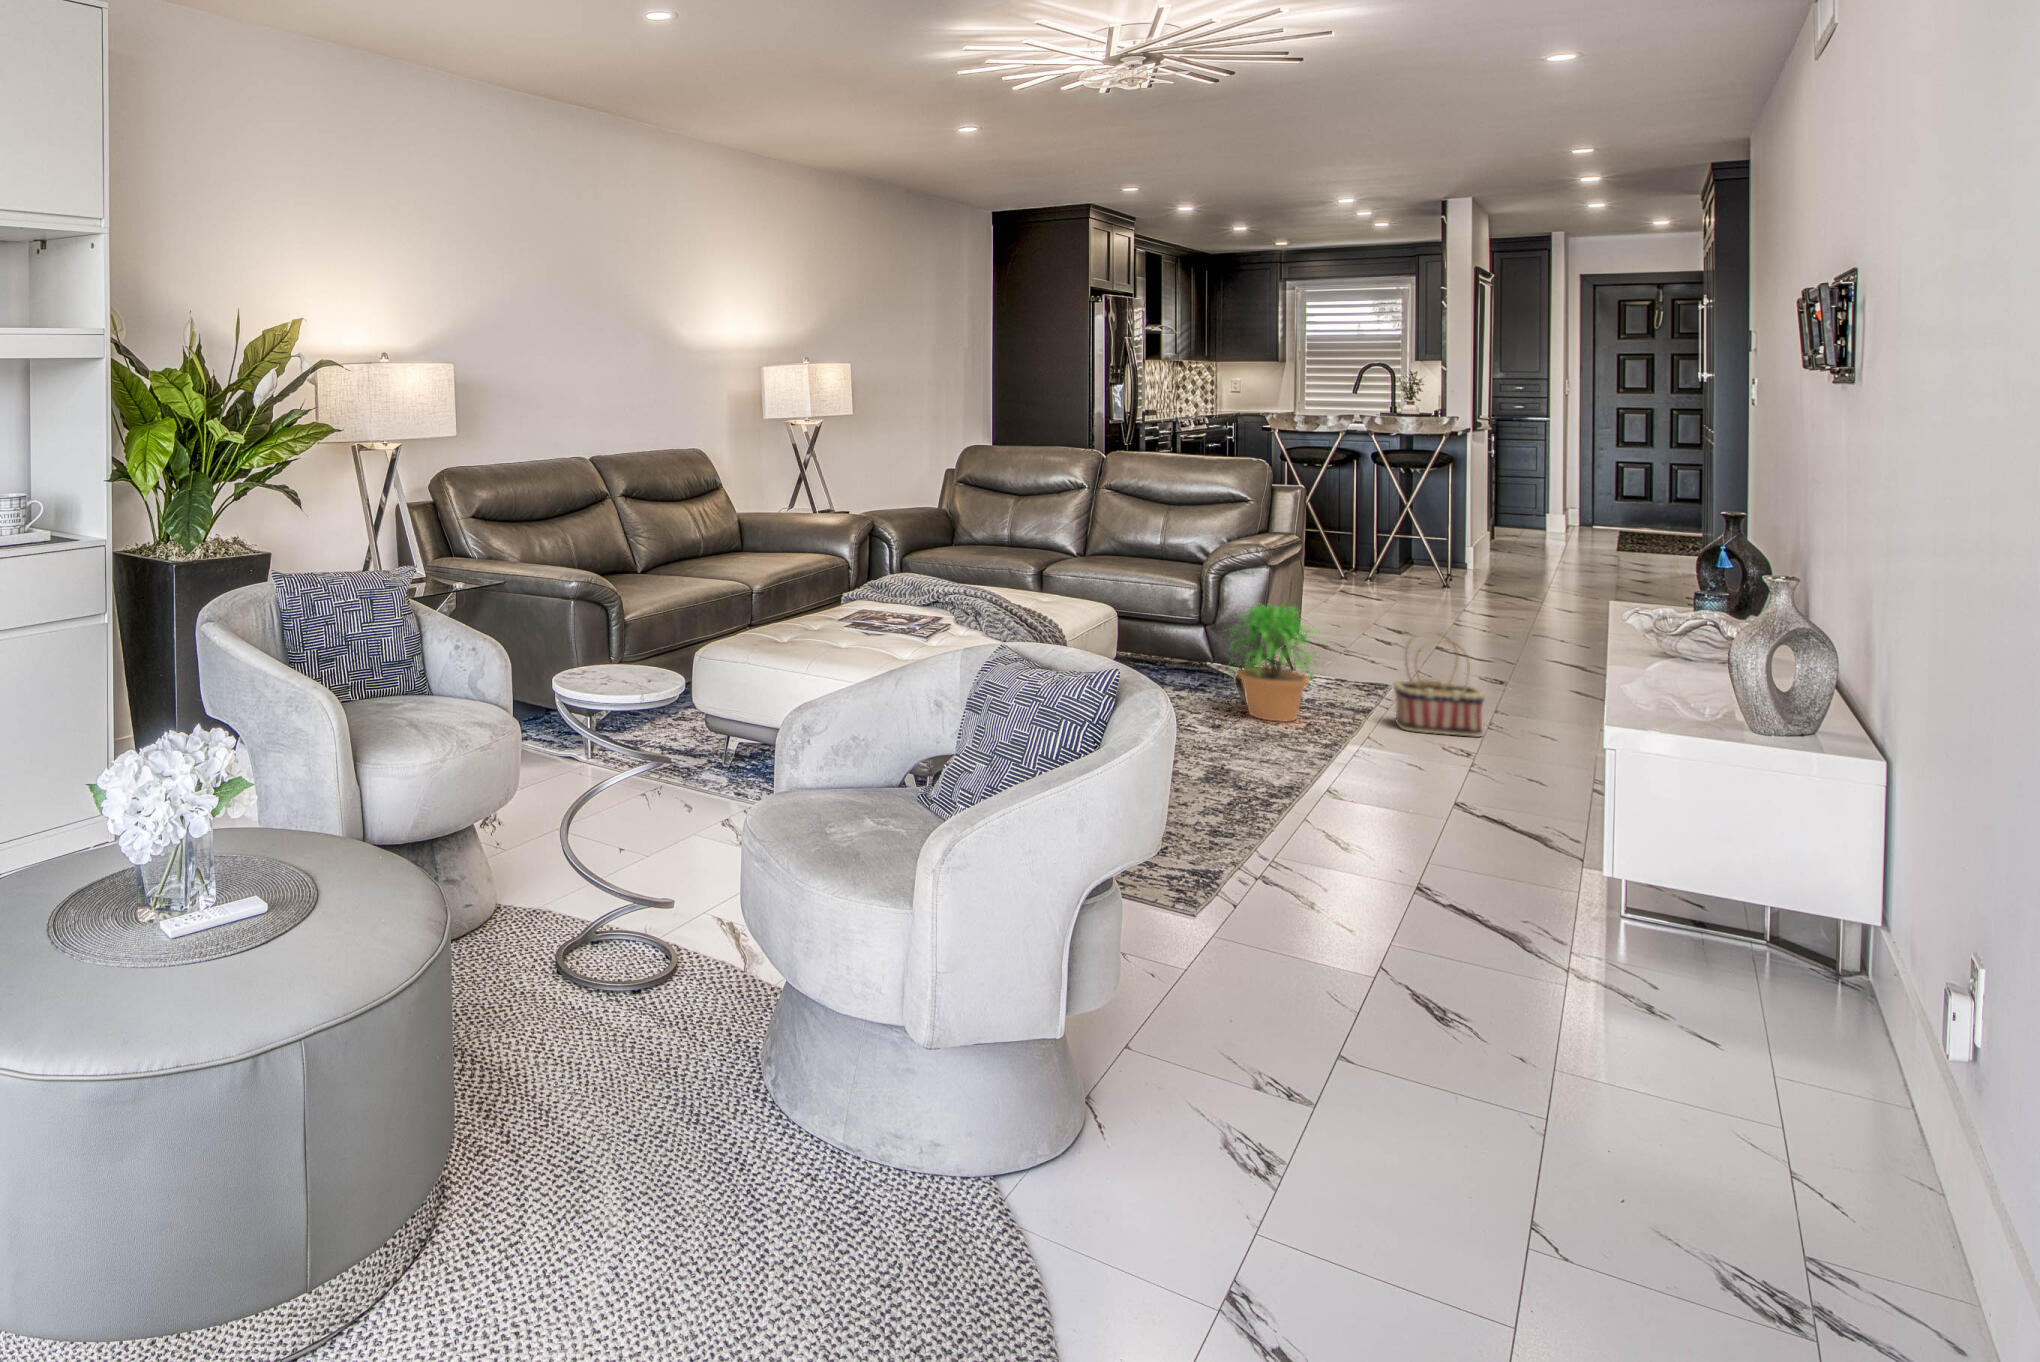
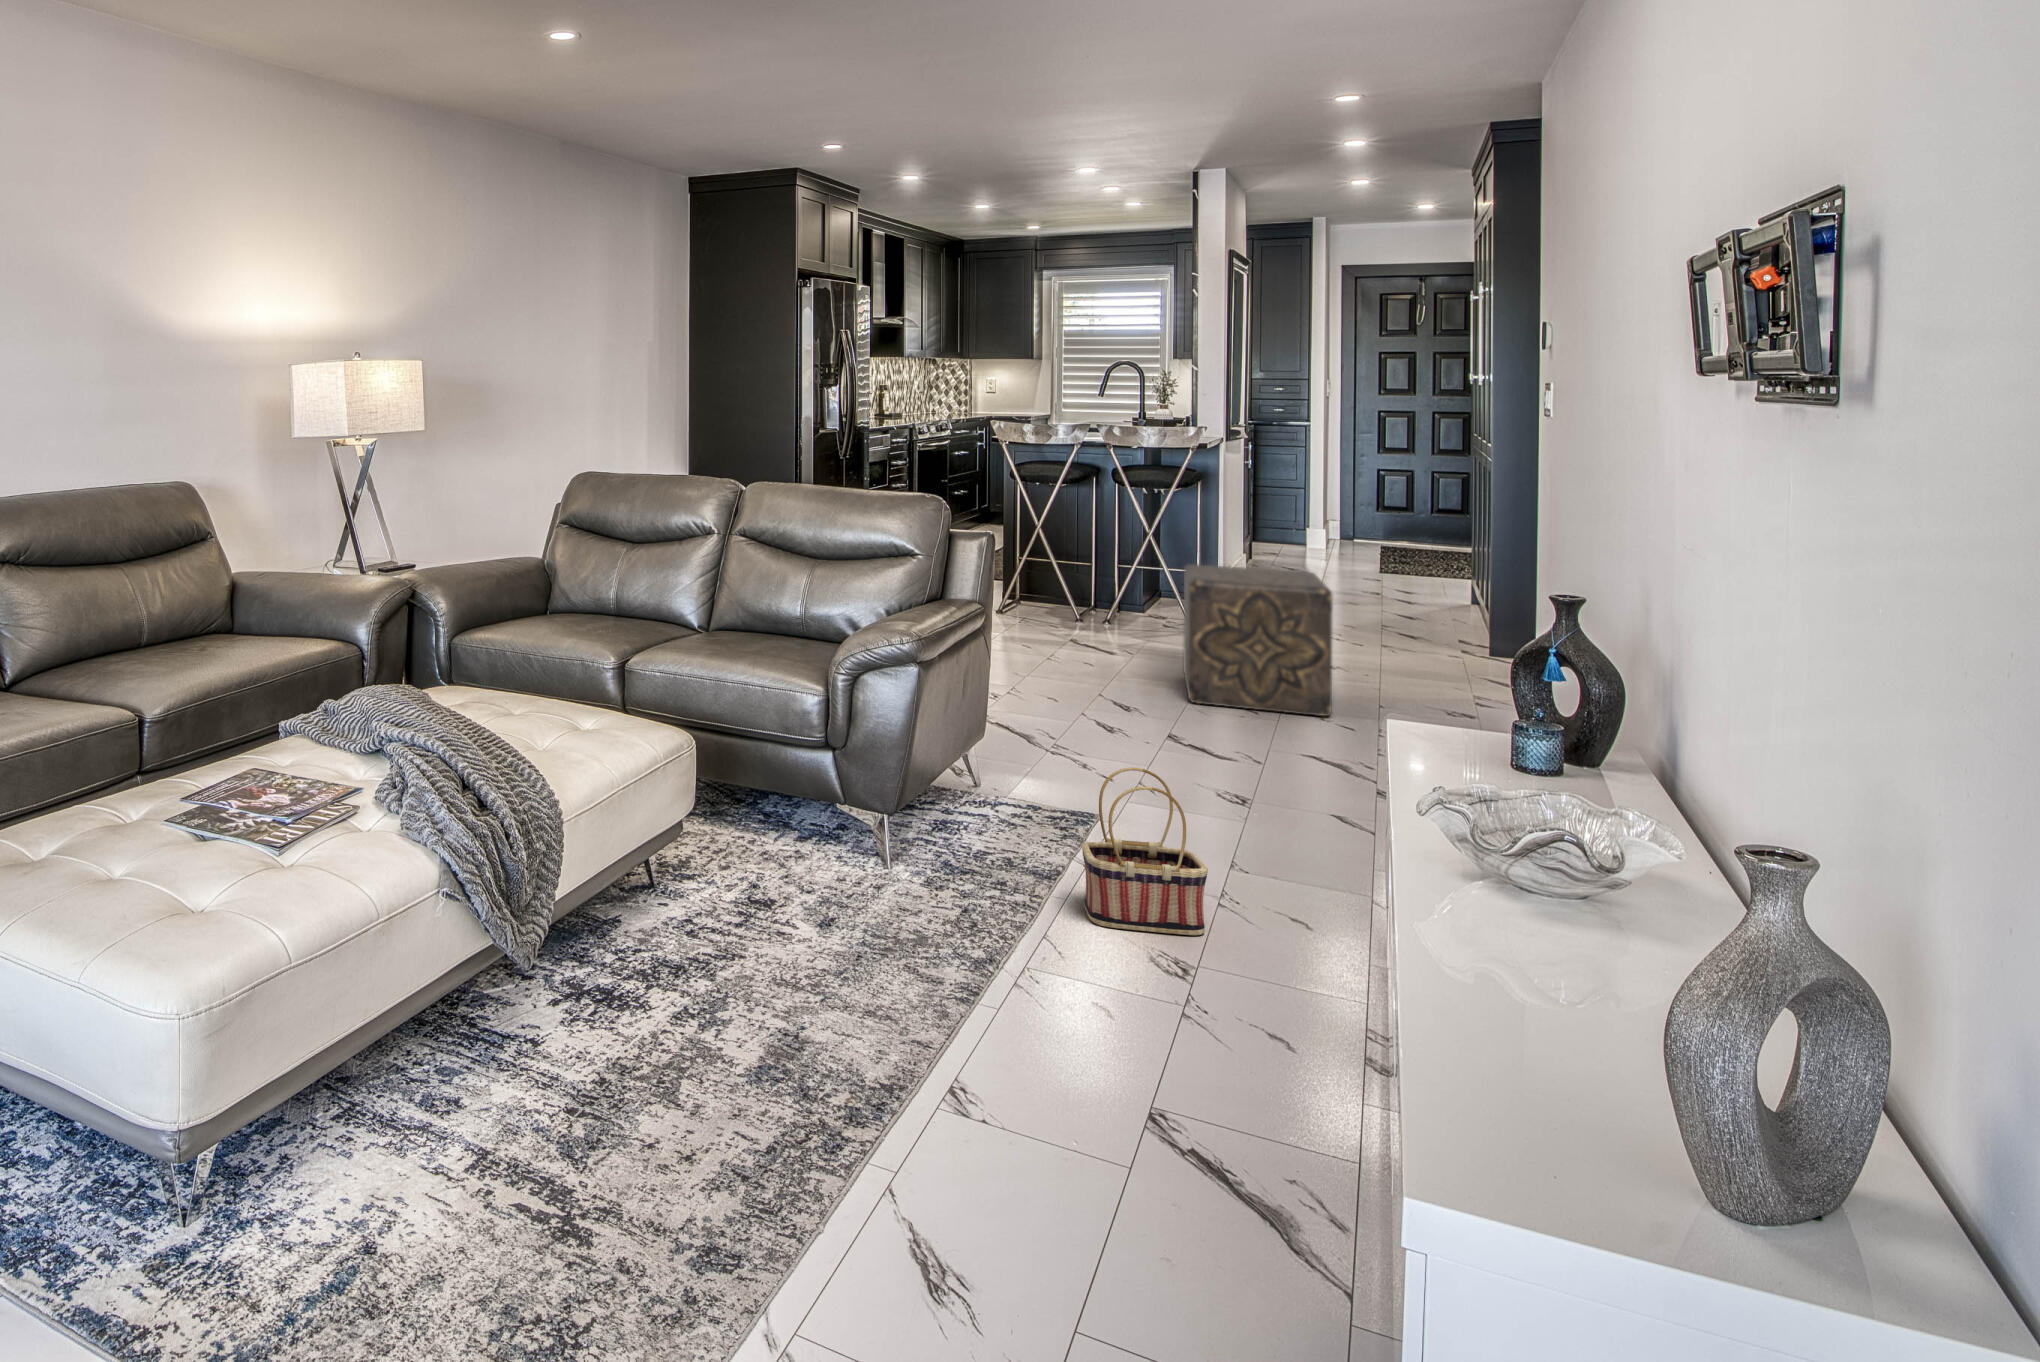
ottoman: none [1444,524,1572,639] -> present [1183,564,1333,716]
potted plant: present [1226,605,1316,722] -> none [840,724,987,911]

